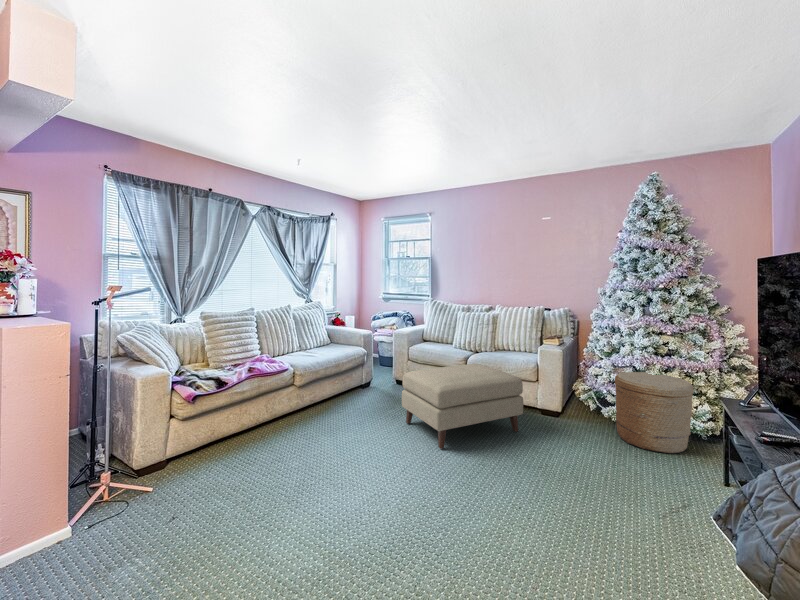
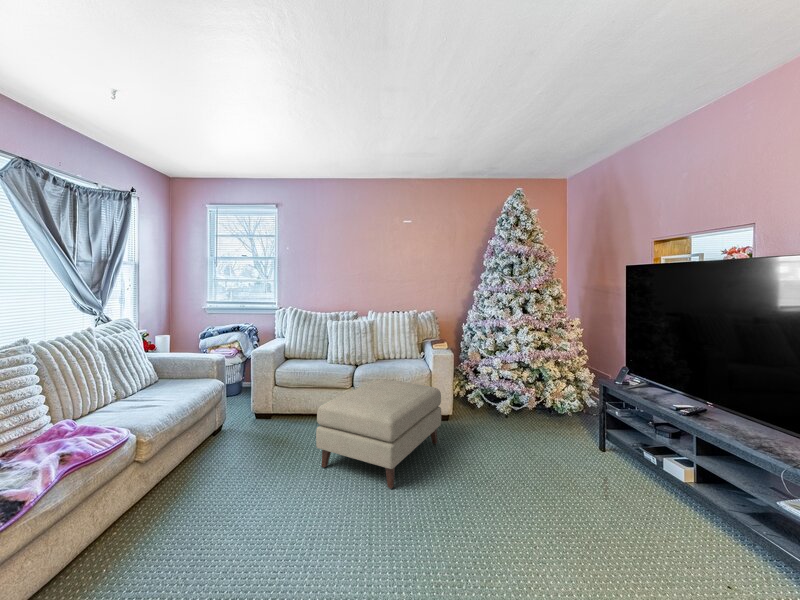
basket: present [615,372,693,453] -> none [501,365,560,432]

